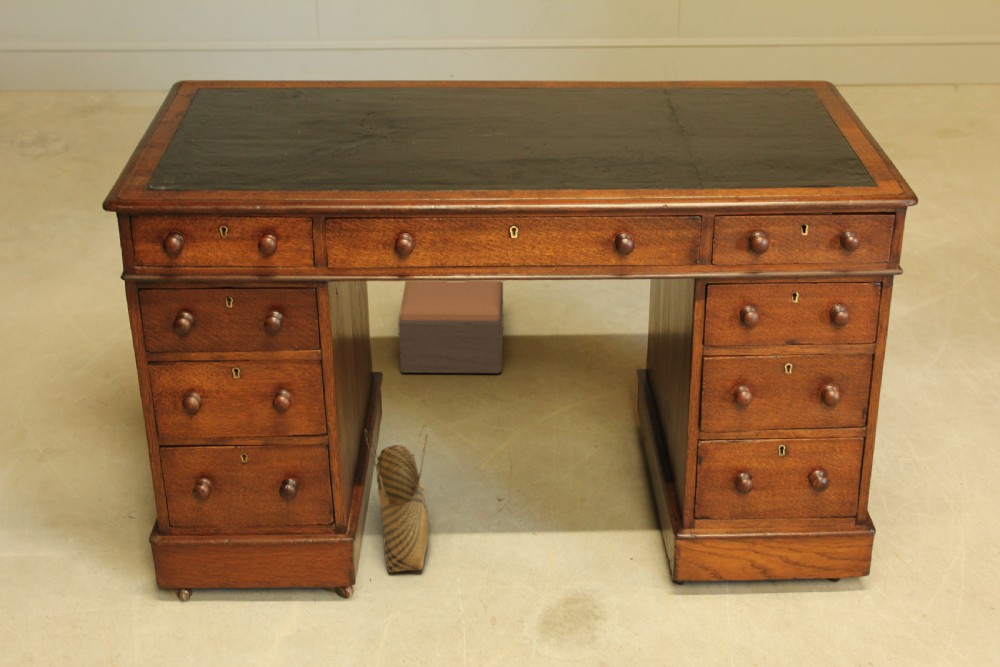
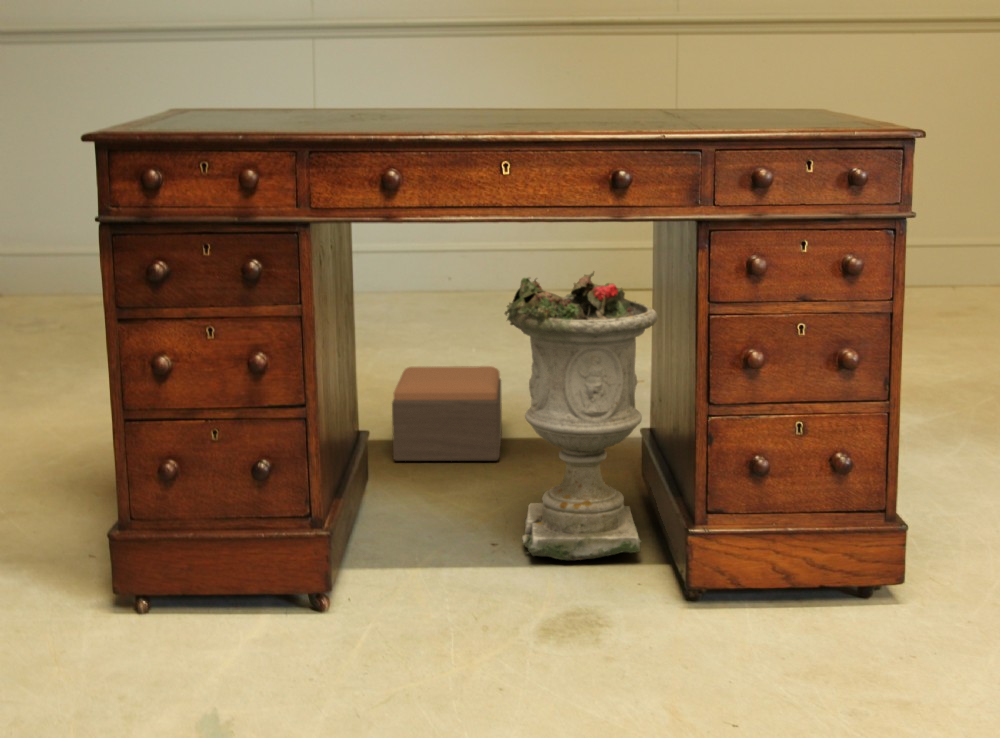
planter: none [510,265,655,532] -> present [505,271,657,560]
woven basket: present [365,425,429,572] -> none [348,420,416,588]

